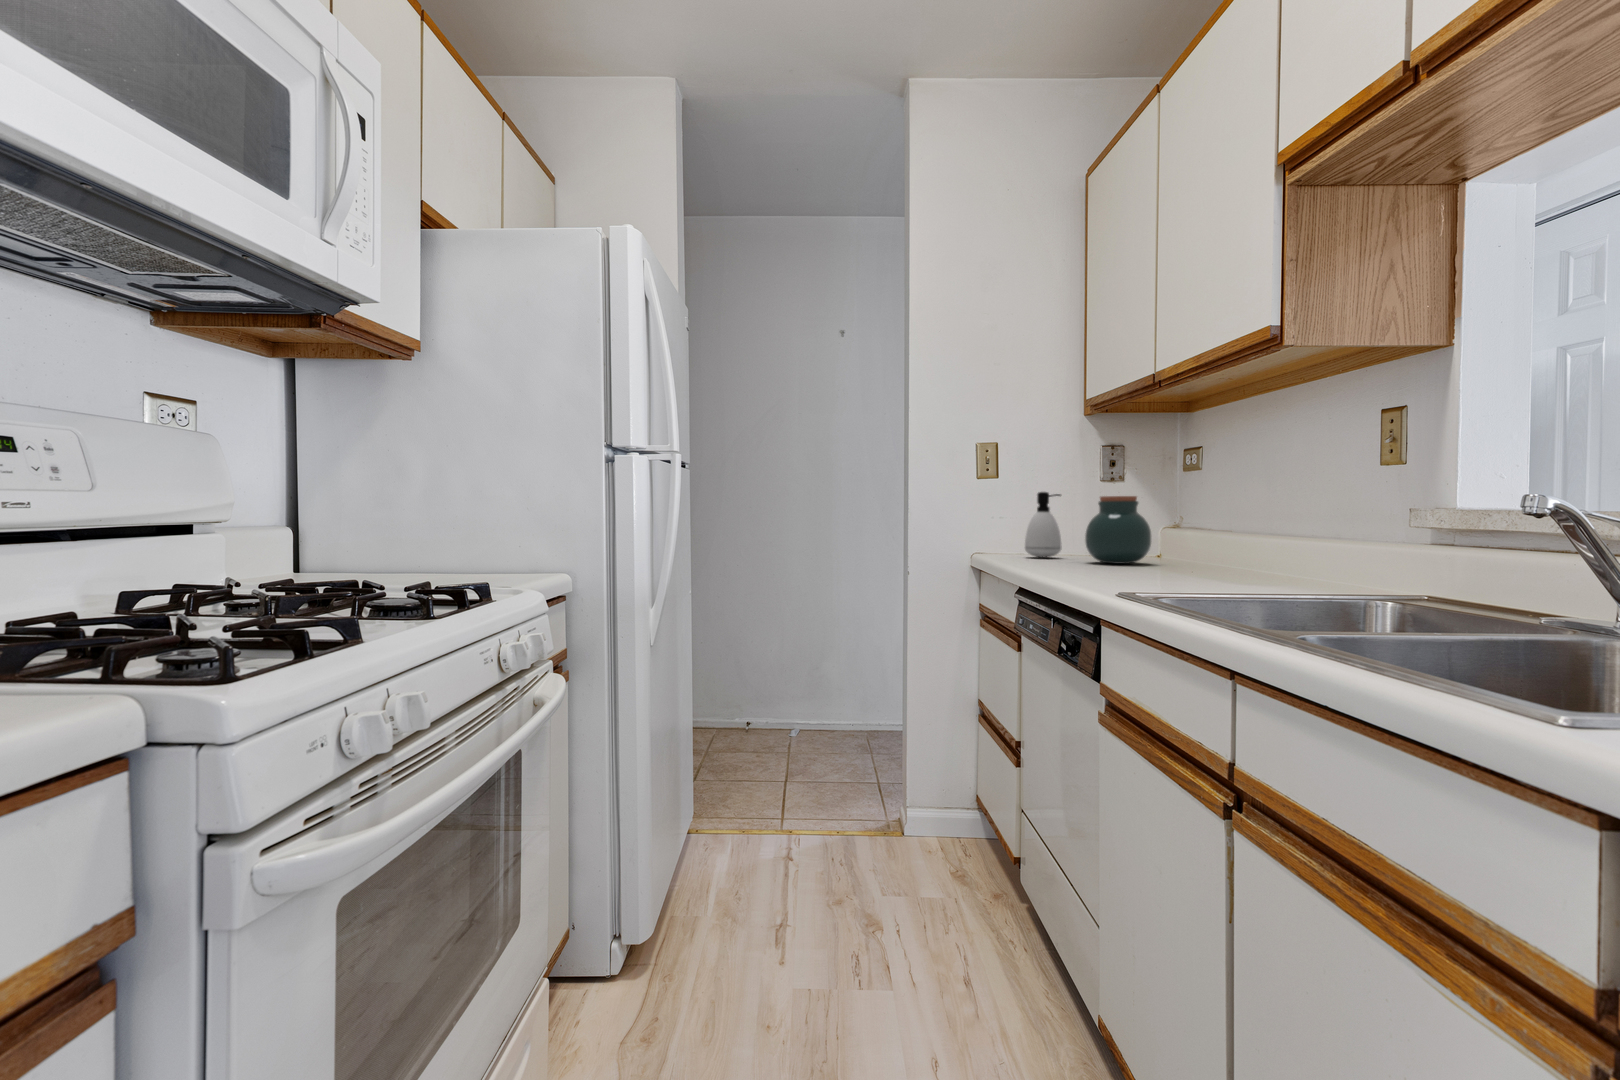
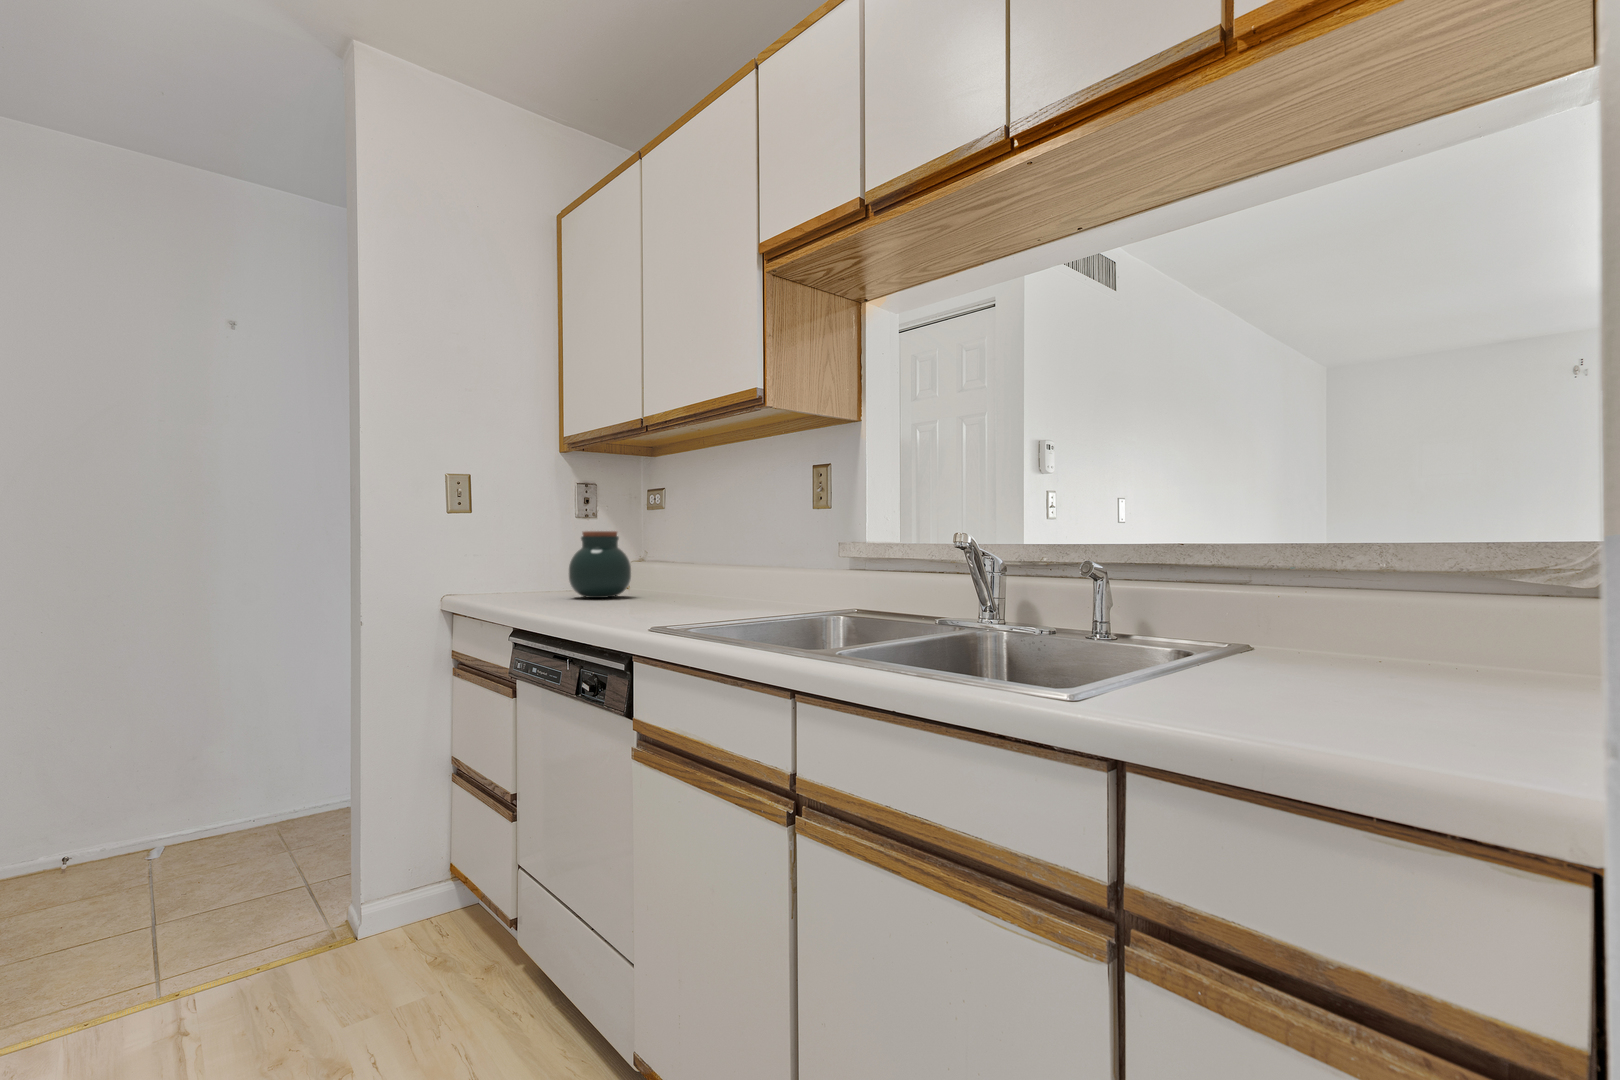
soap dispenser: present [1025,492,1062,557] -> none [499,526,539,595]

